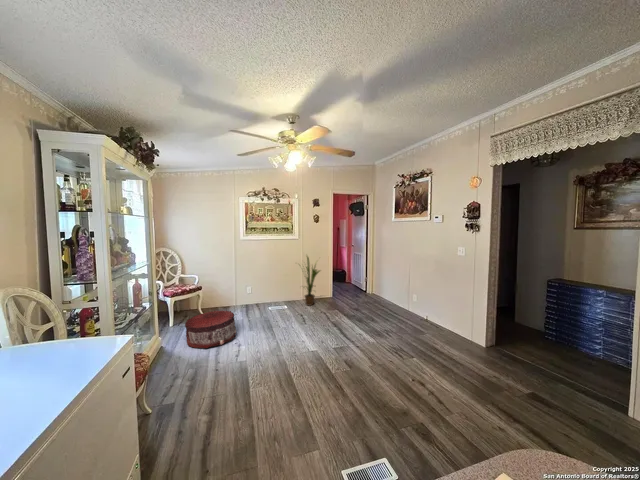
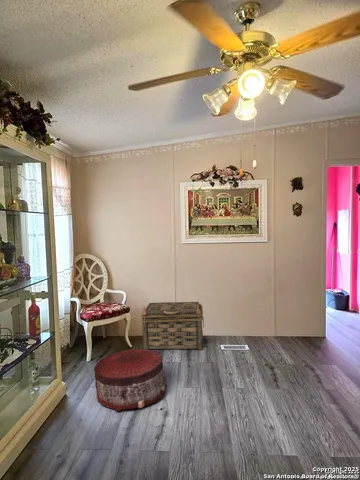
house plant: present [305,257,320,306] -> none [260,266,306,350]
basket: none [211,280,258,316] -> present [141,302,204,350]

